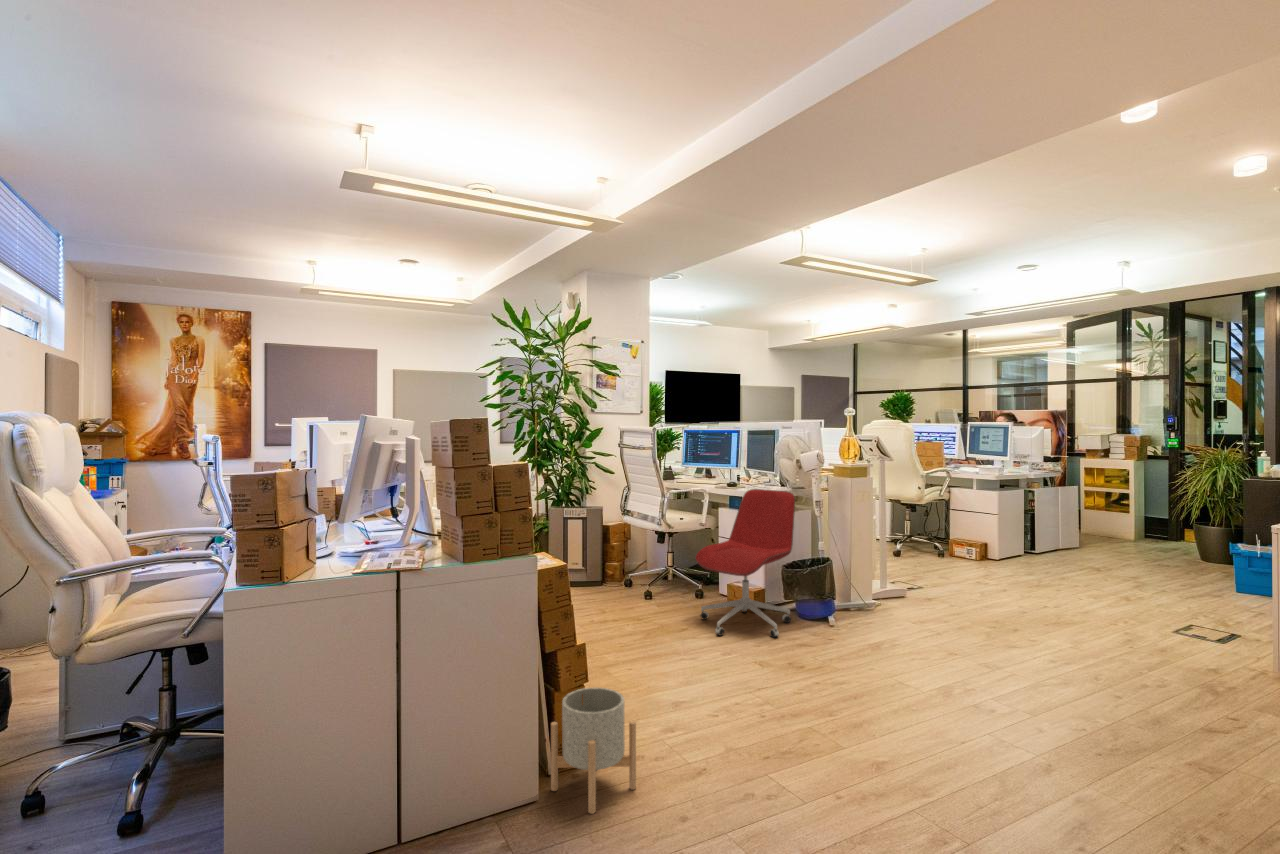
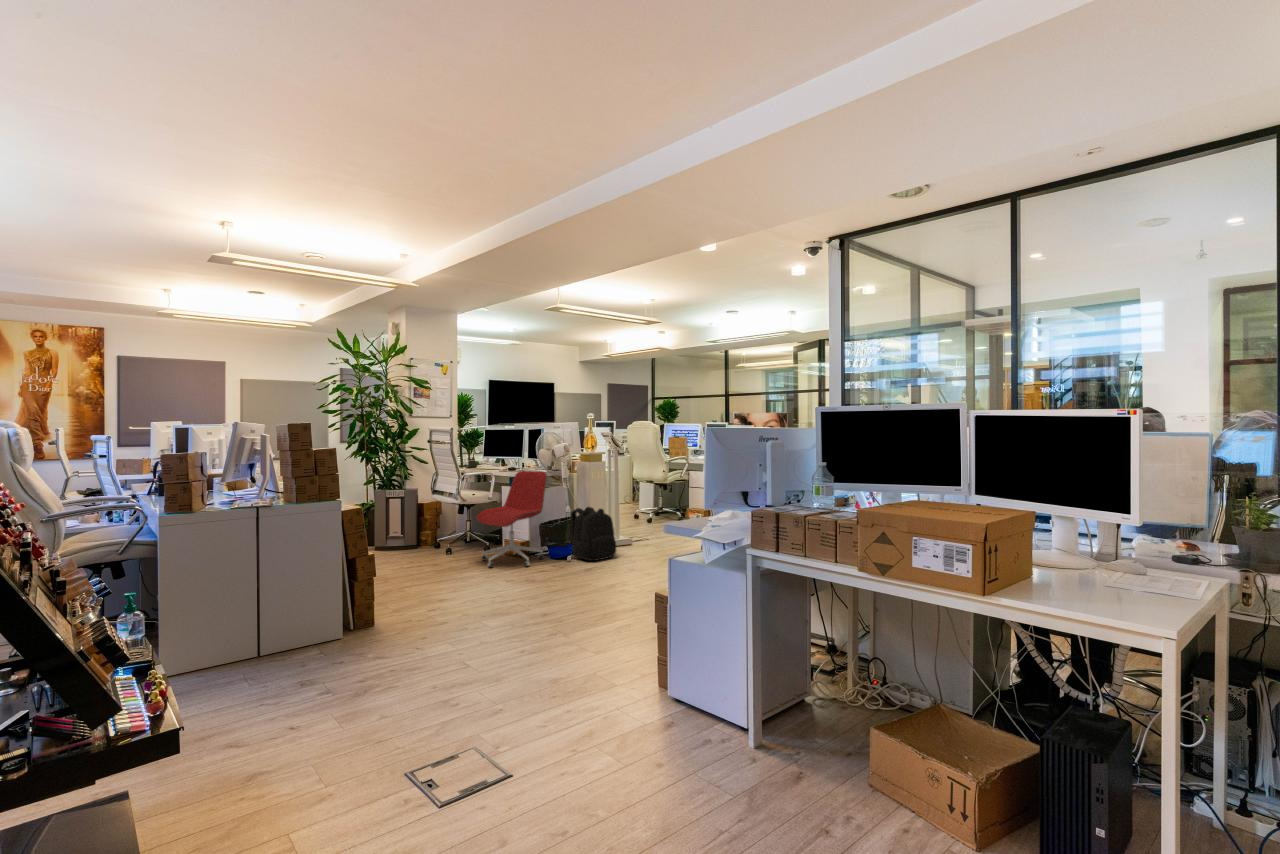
backpack: none [830,546,906,633] -> present [571,507,616,561]
planter: present [551,687,636,814] -> none [352,578,405,641]

